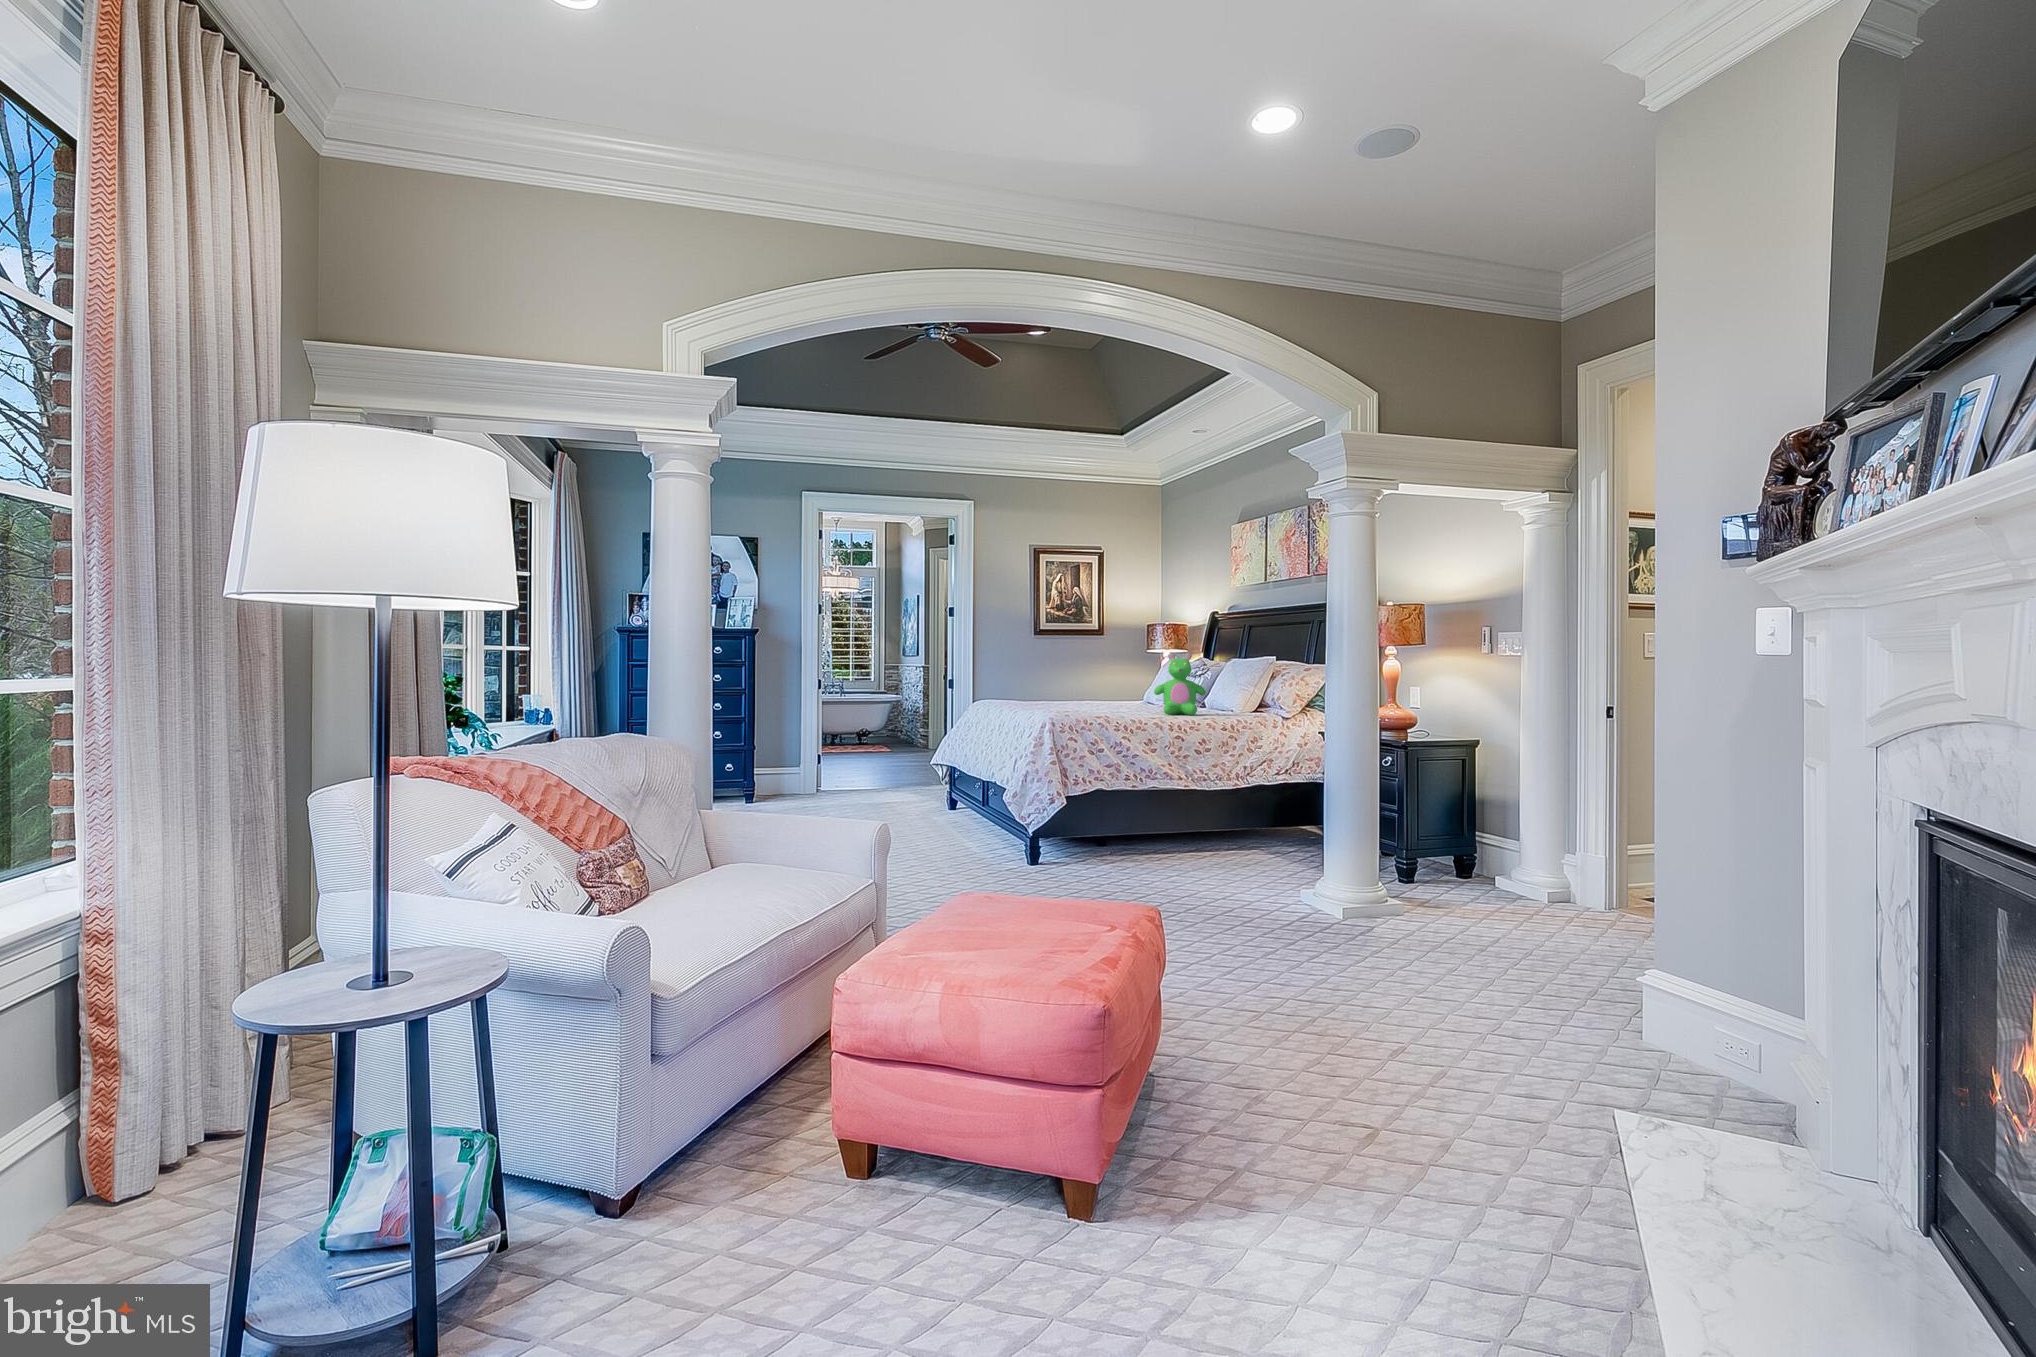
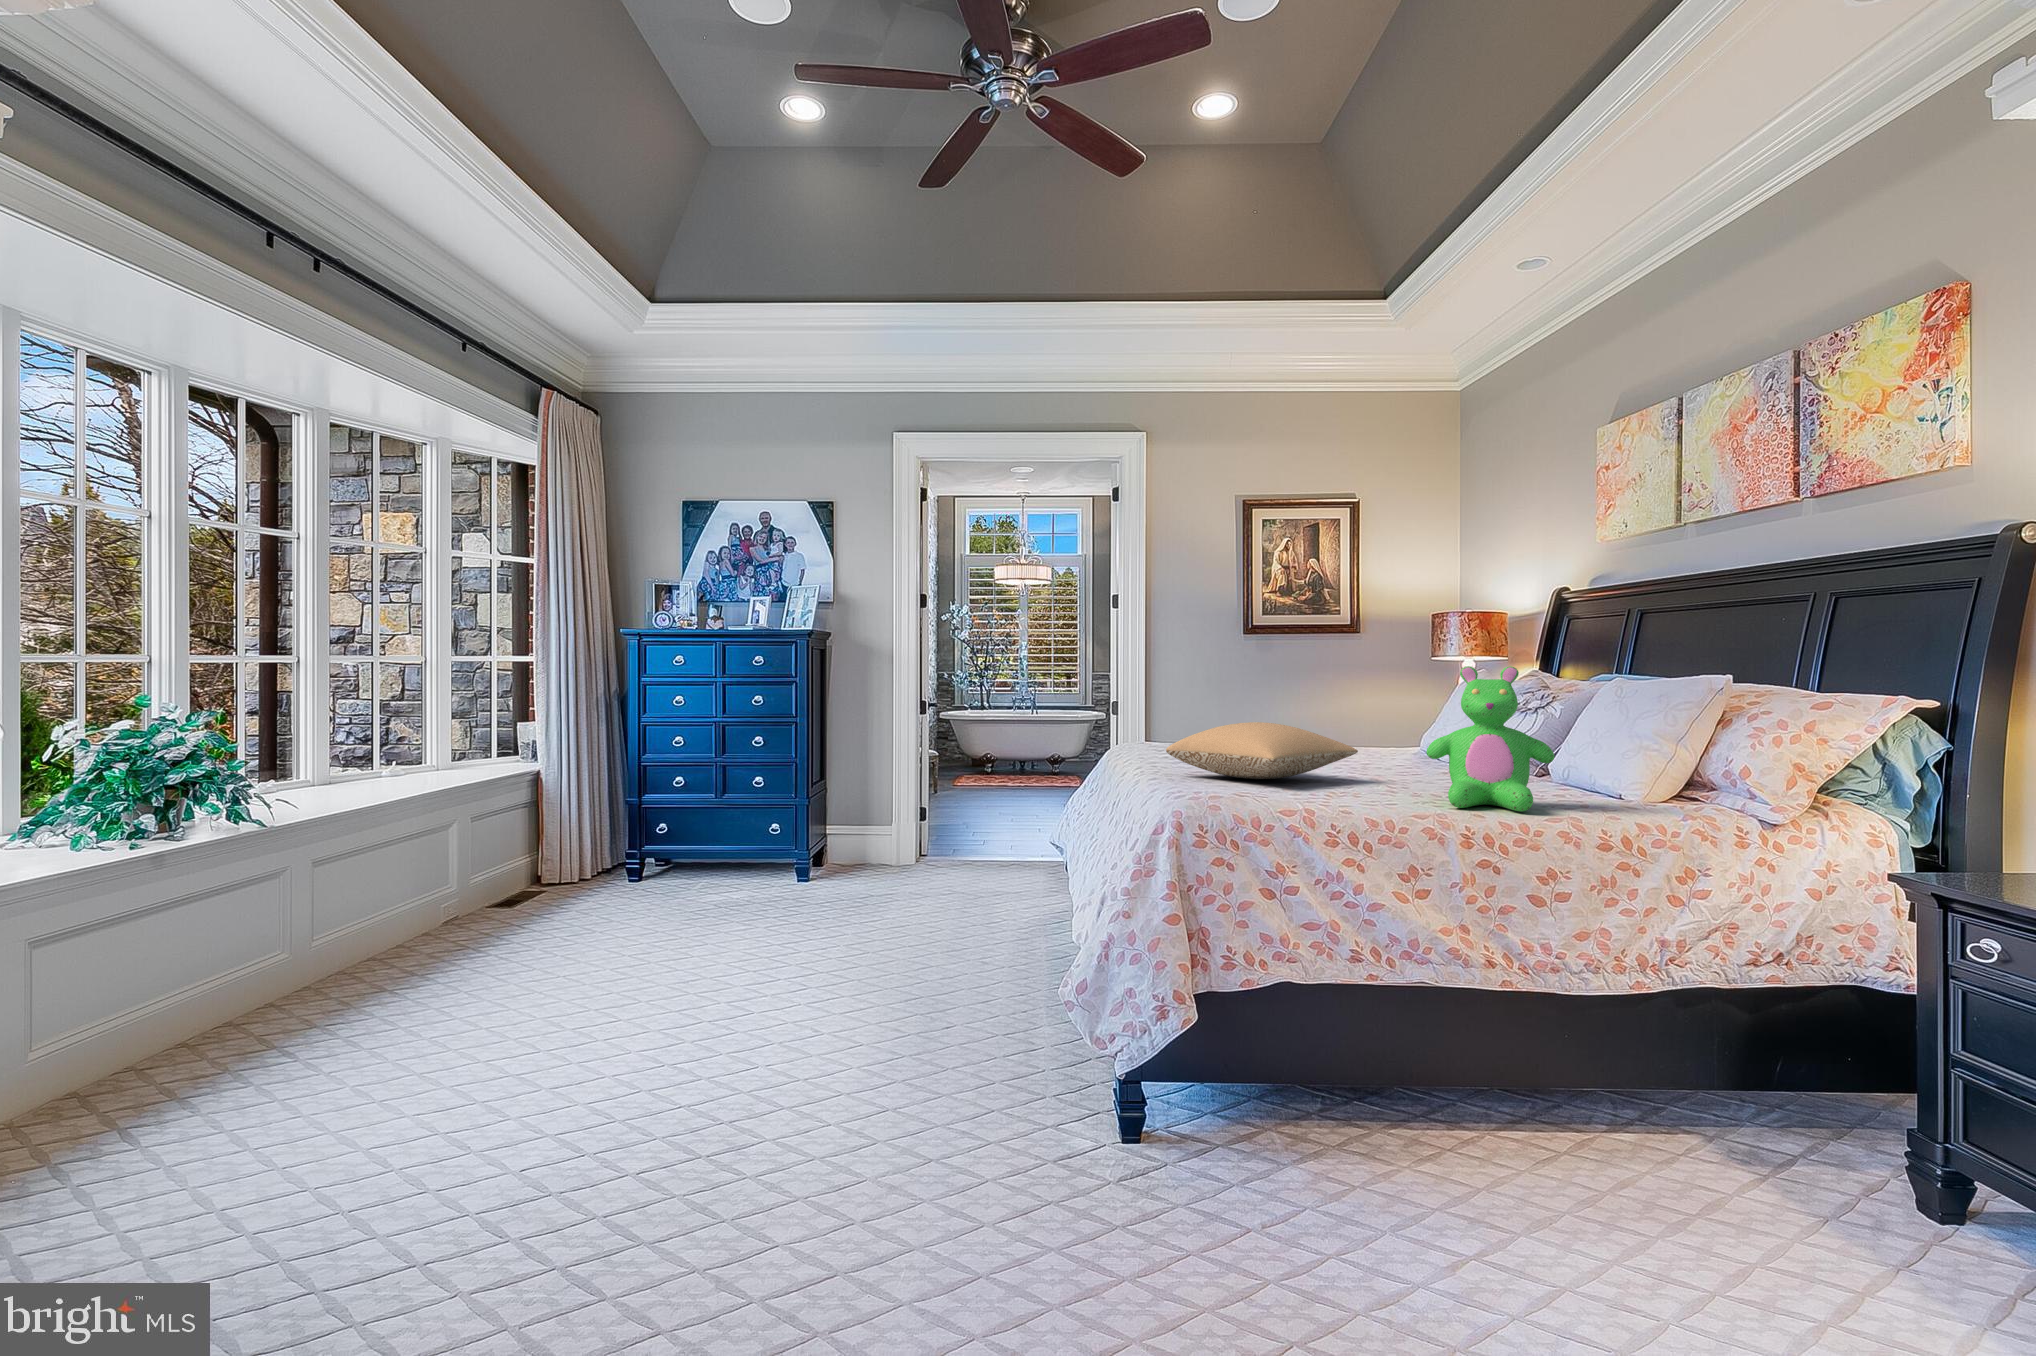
pillow: none [1028,682,1121,710] -> present [1166,722,1358,779]

